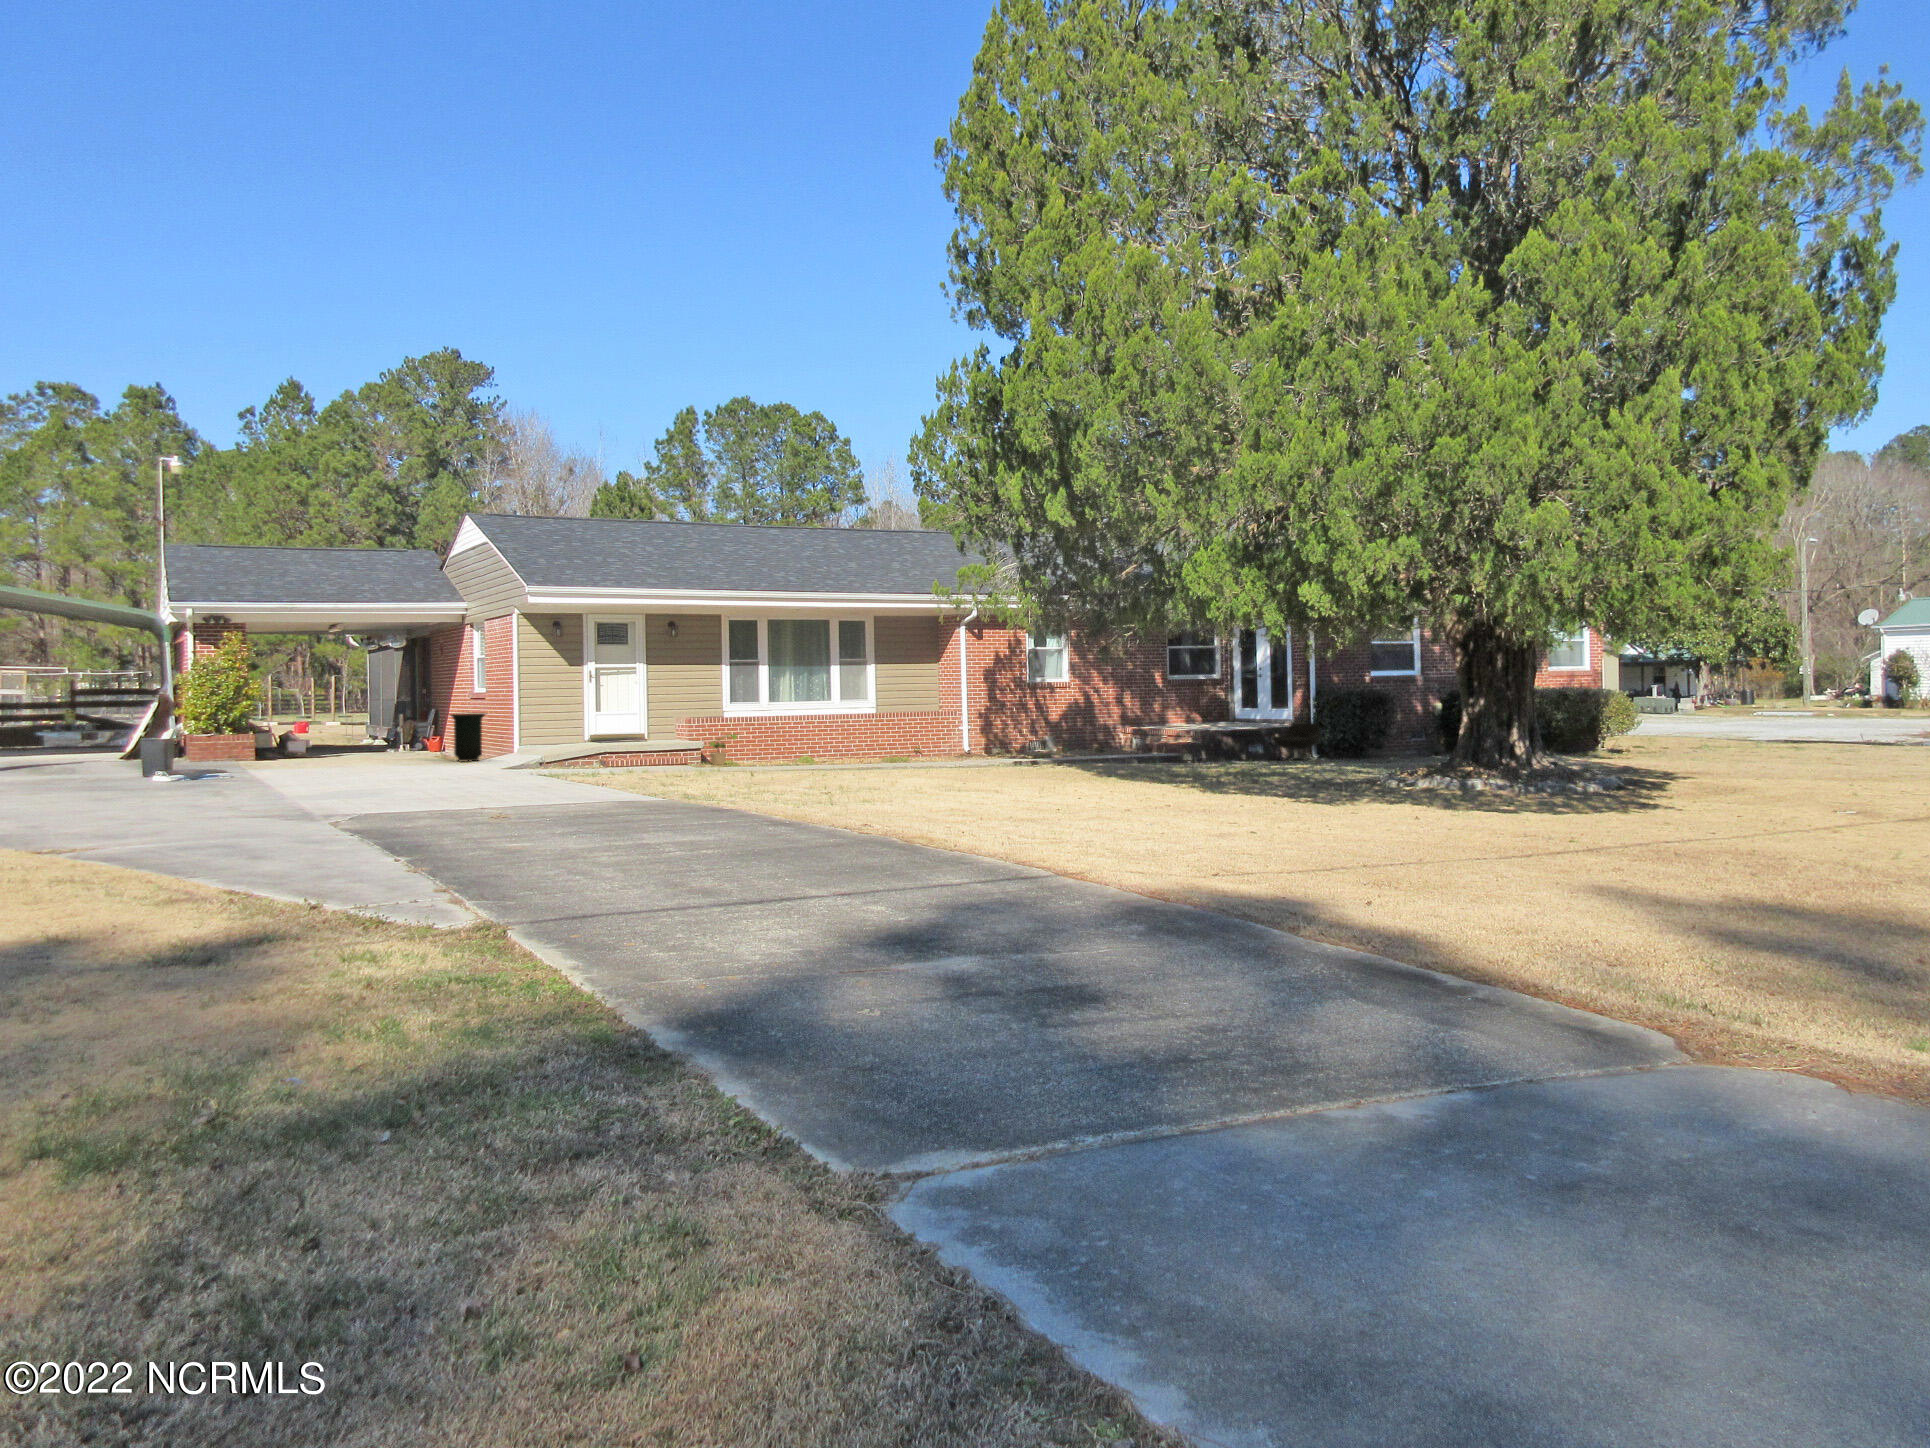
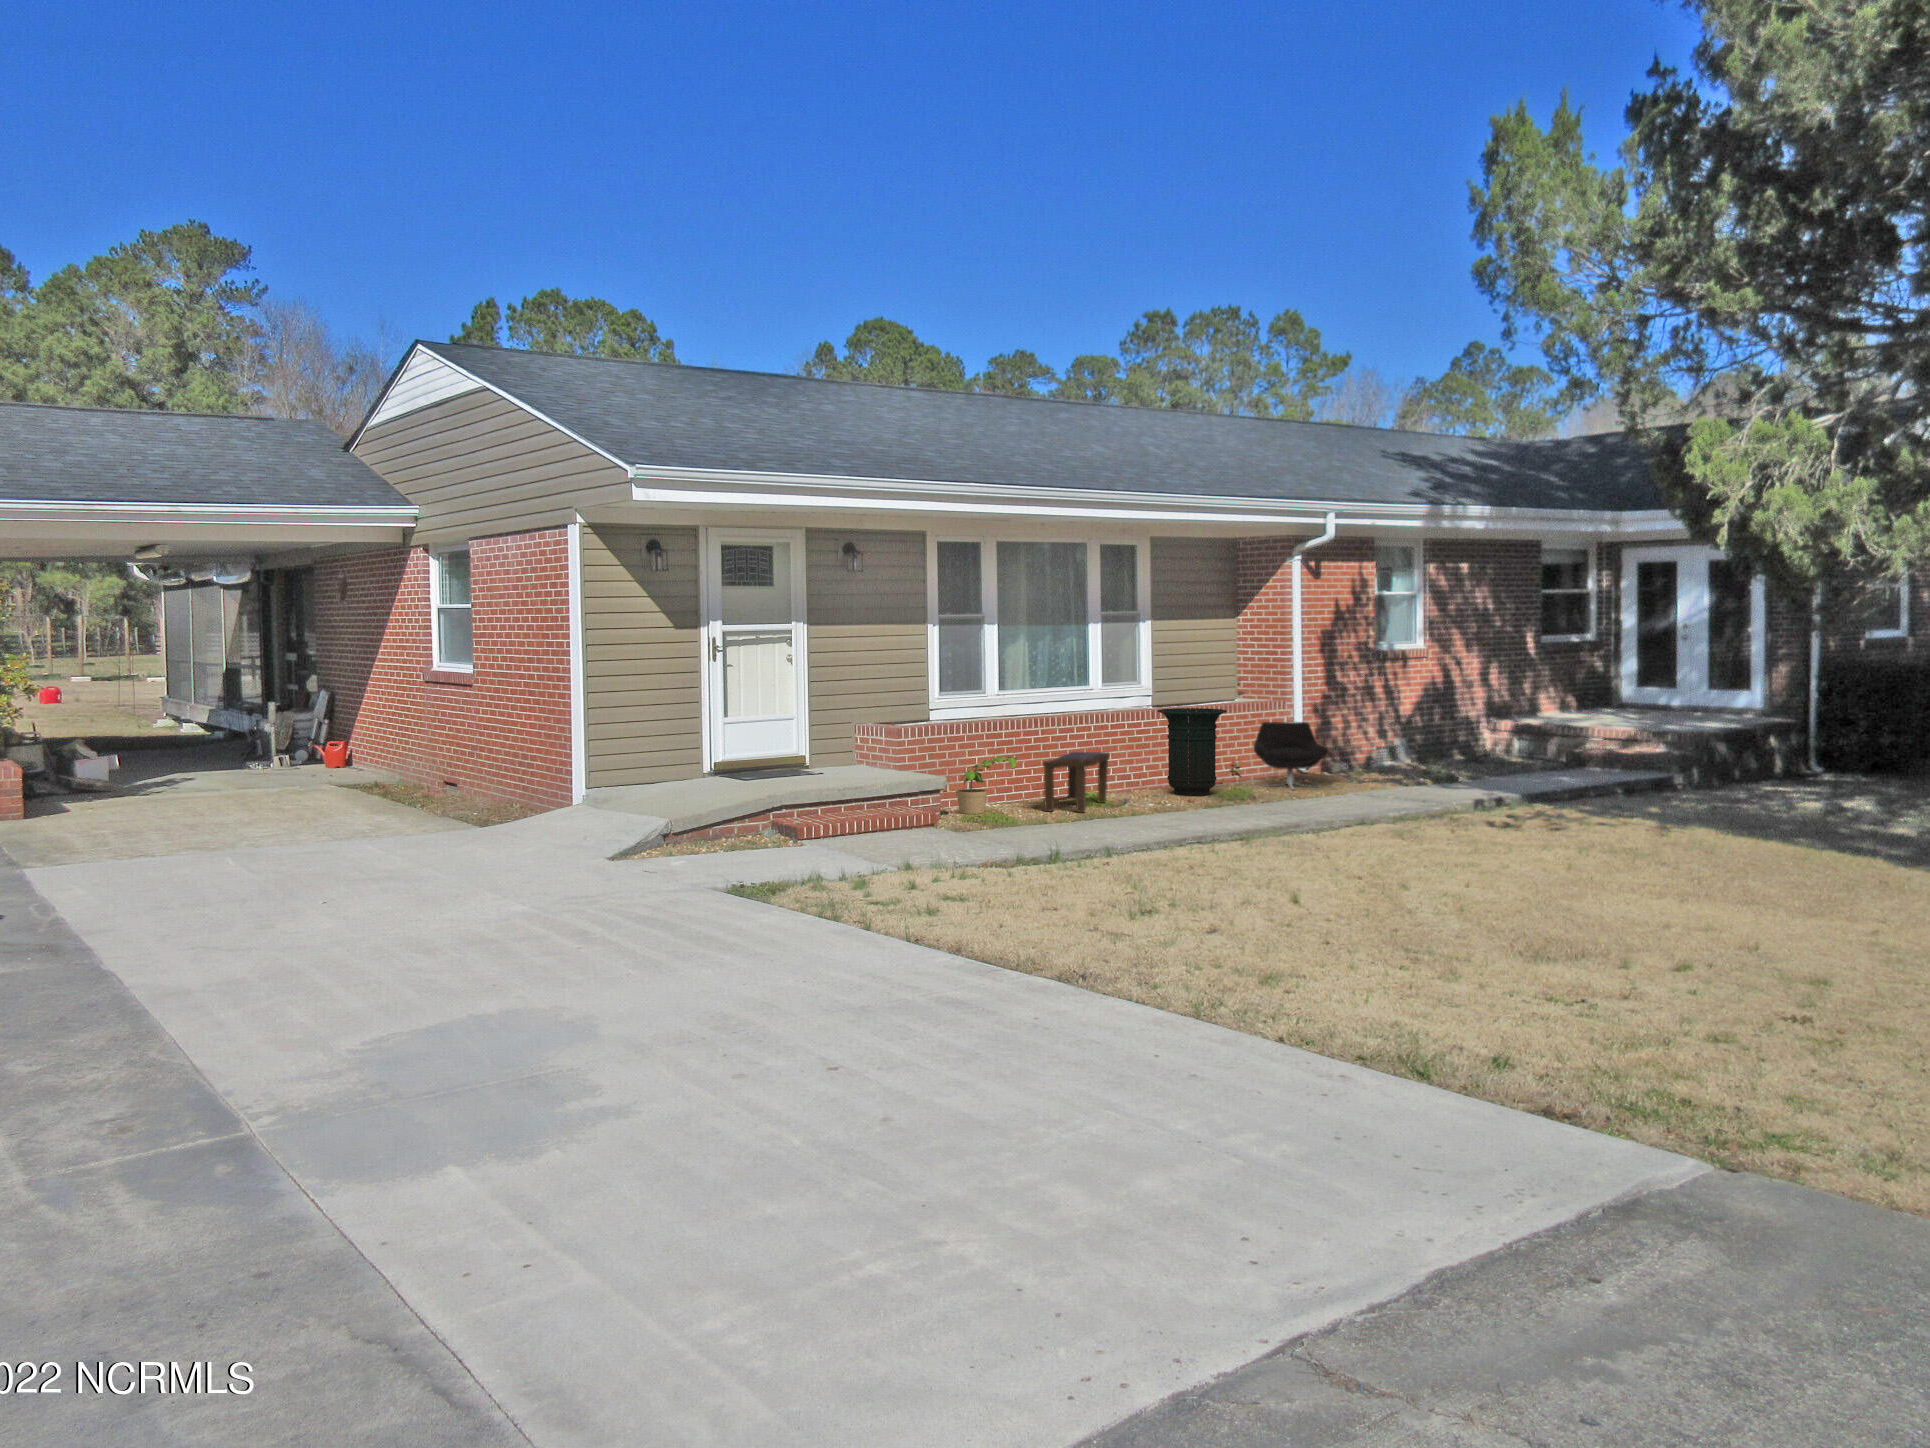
trash can: present [451,713,485,761] -> present [1158,708,1227,796]
lounge chair: present [1273,723,1320,758] -> present [1254,722,1328,790]
bench: none [756,735,805,765] -> present [1043,752,1110,813]

